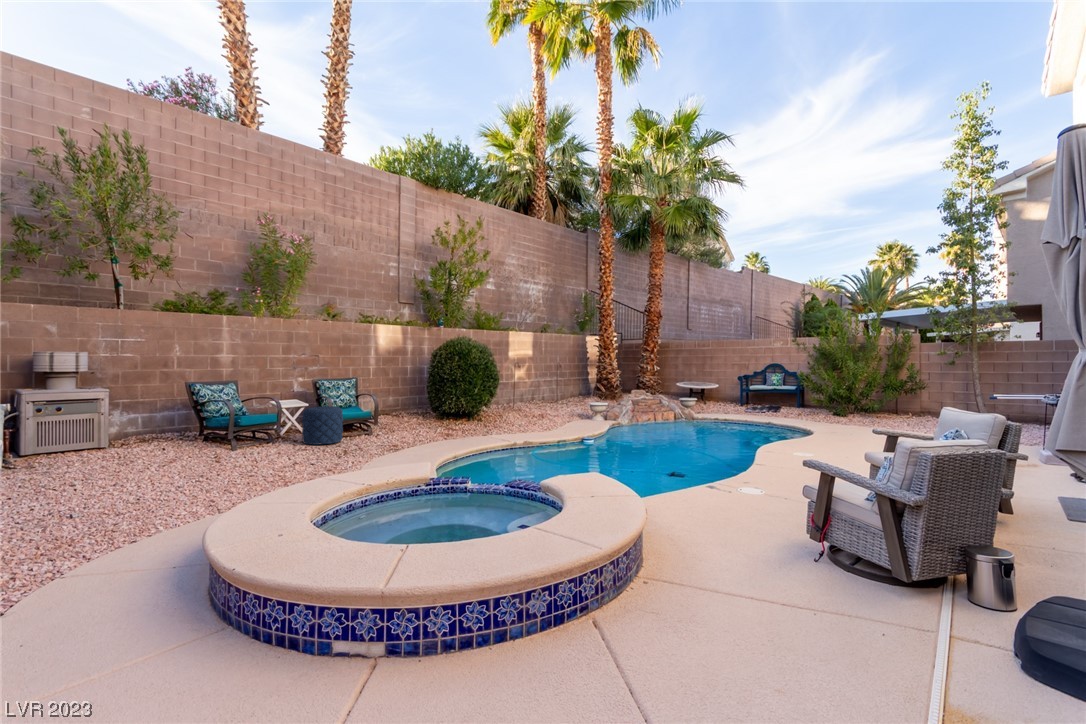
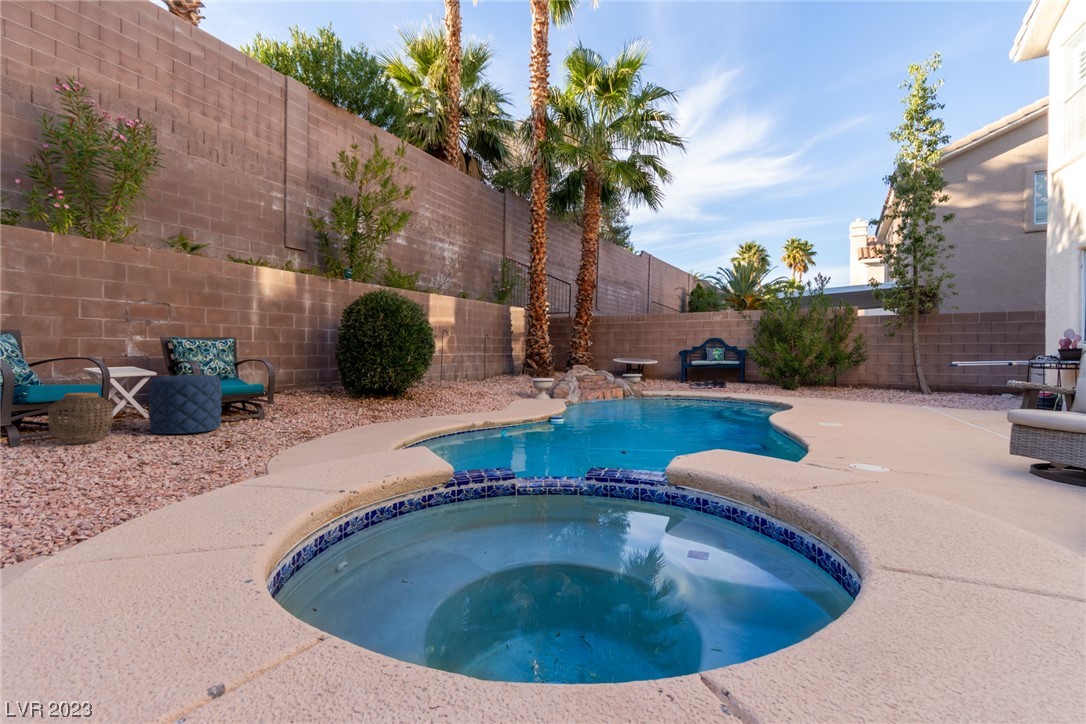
woven basket: none [251,419,282,450] -> present [48,392,113,444]

